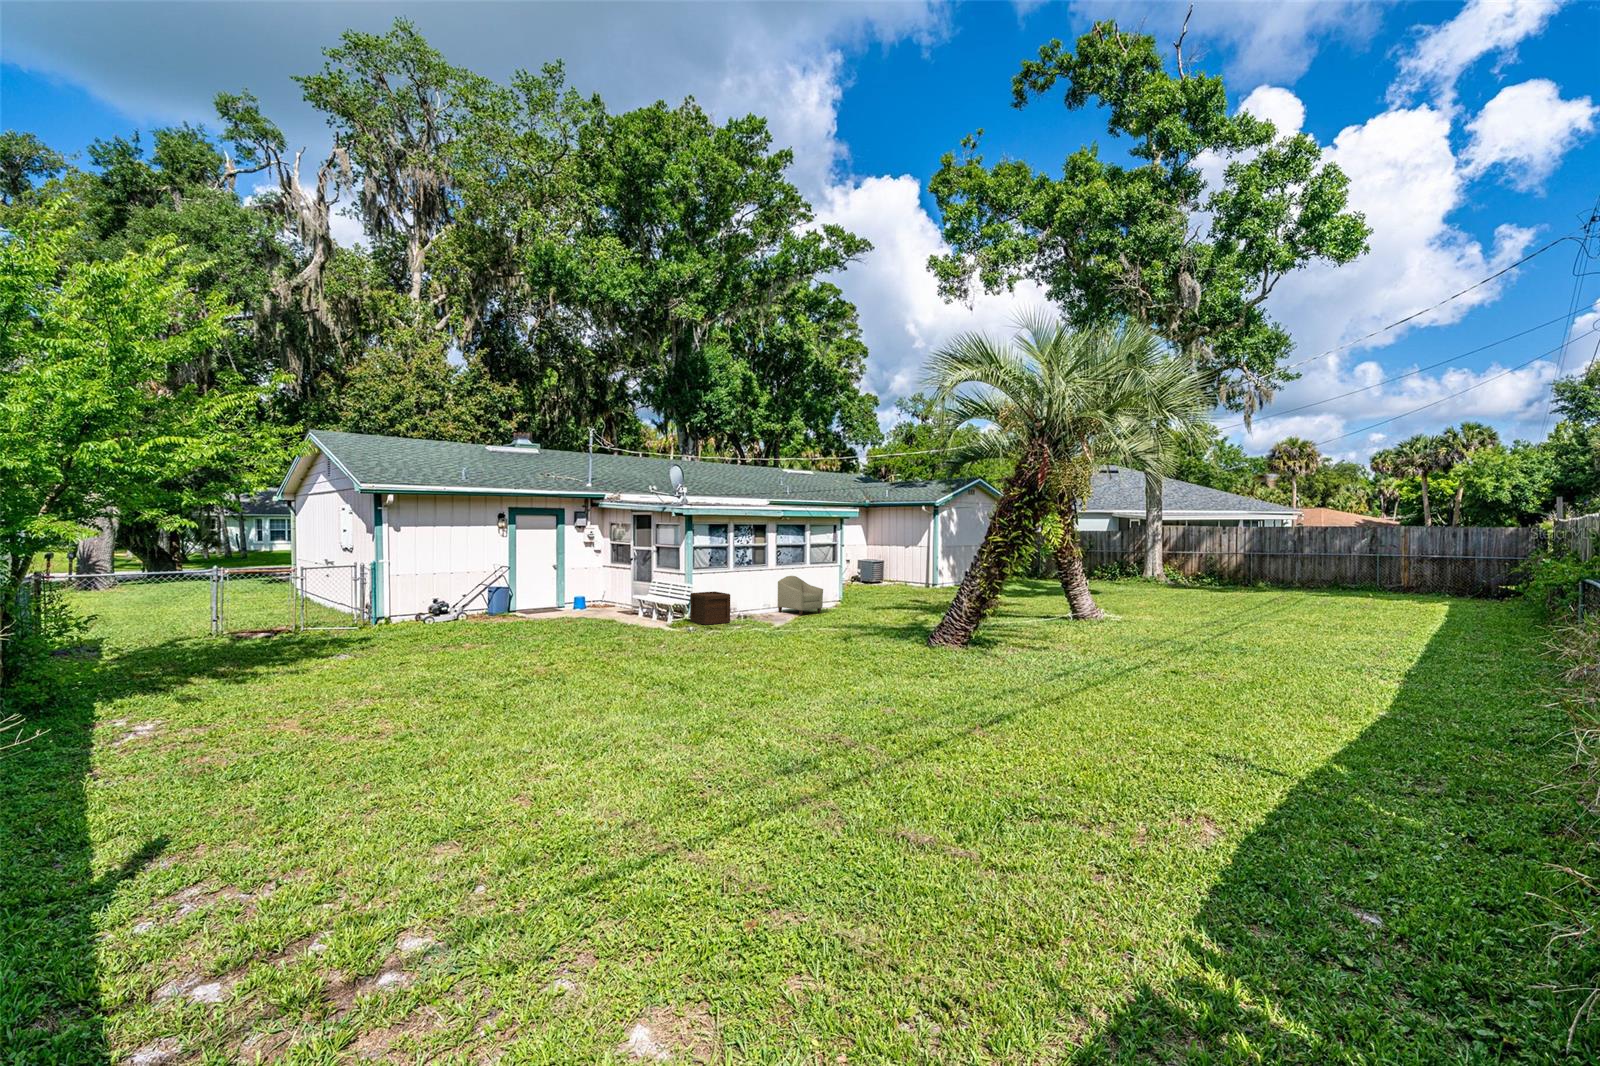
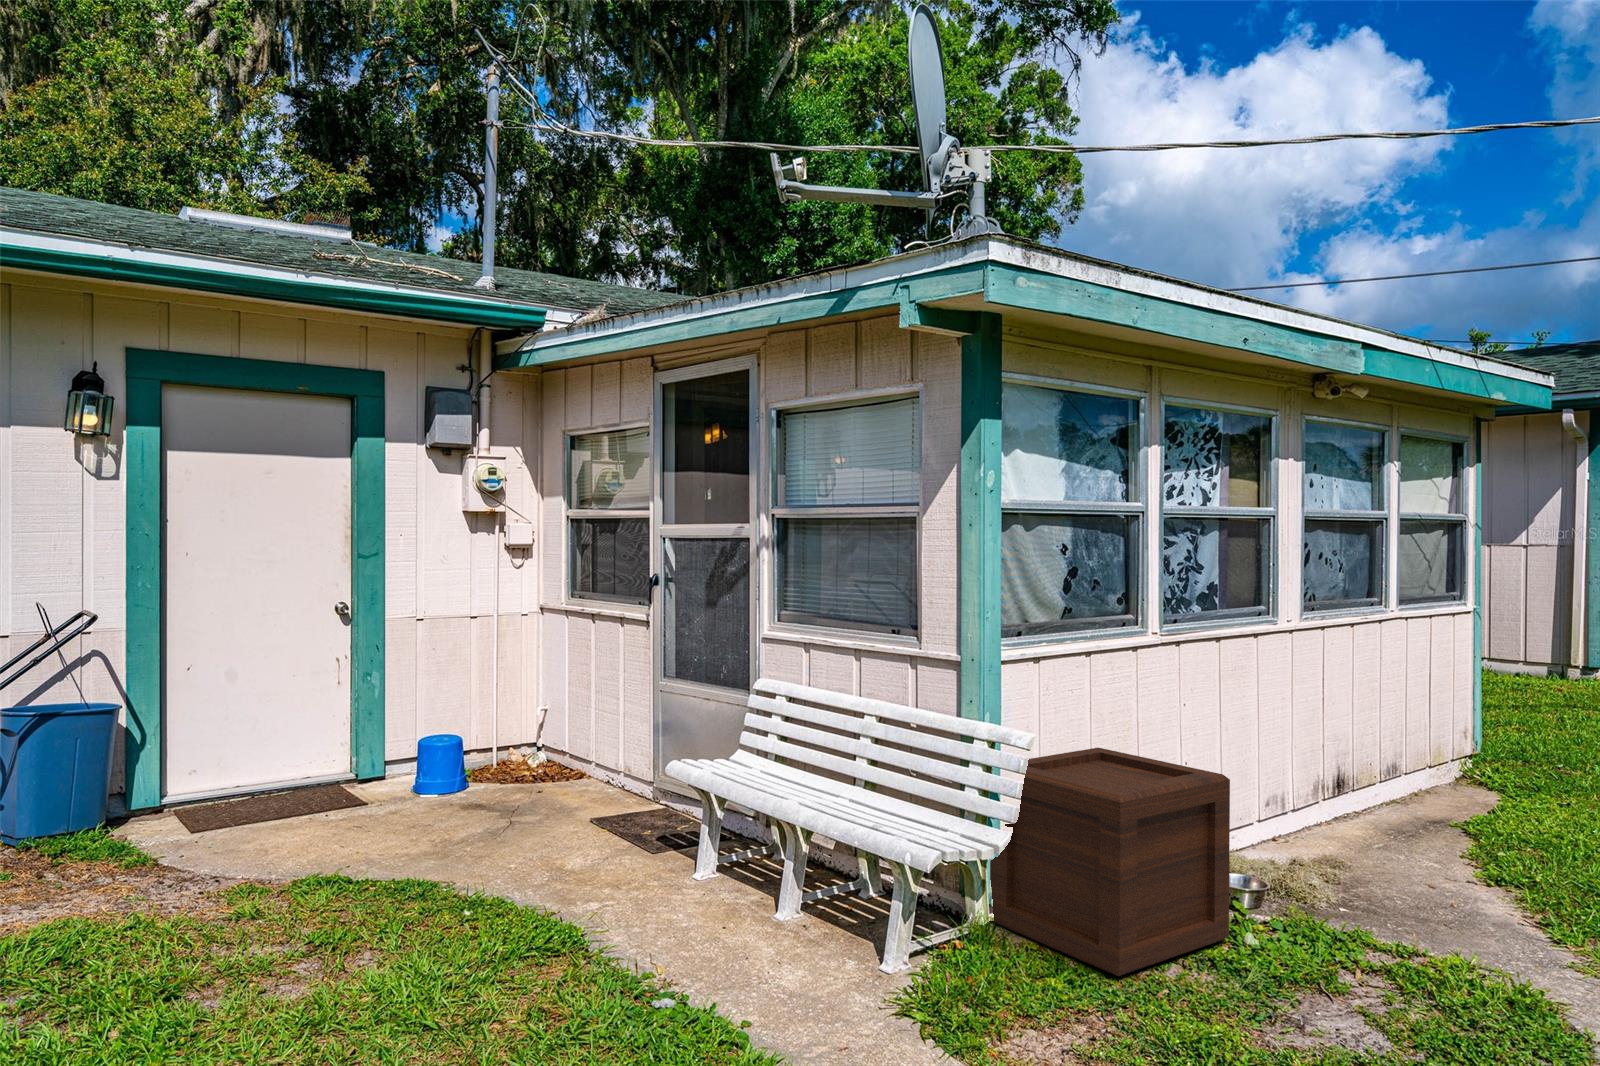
chair: present [778,576,823,615] -> none [1315,653,1541,853]

